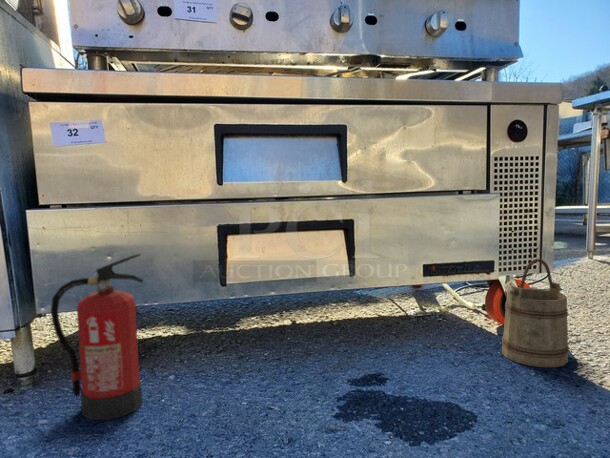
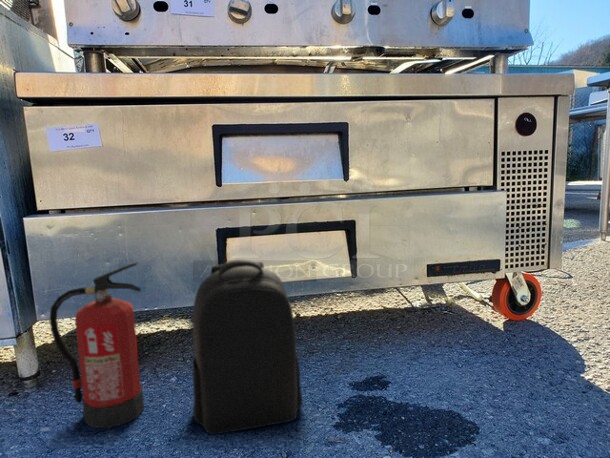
backpack: none [192,251,302,425] -> present [193,259,303,434]
bucket: present [502,259,569,367] -> none [507,258,576,369]

